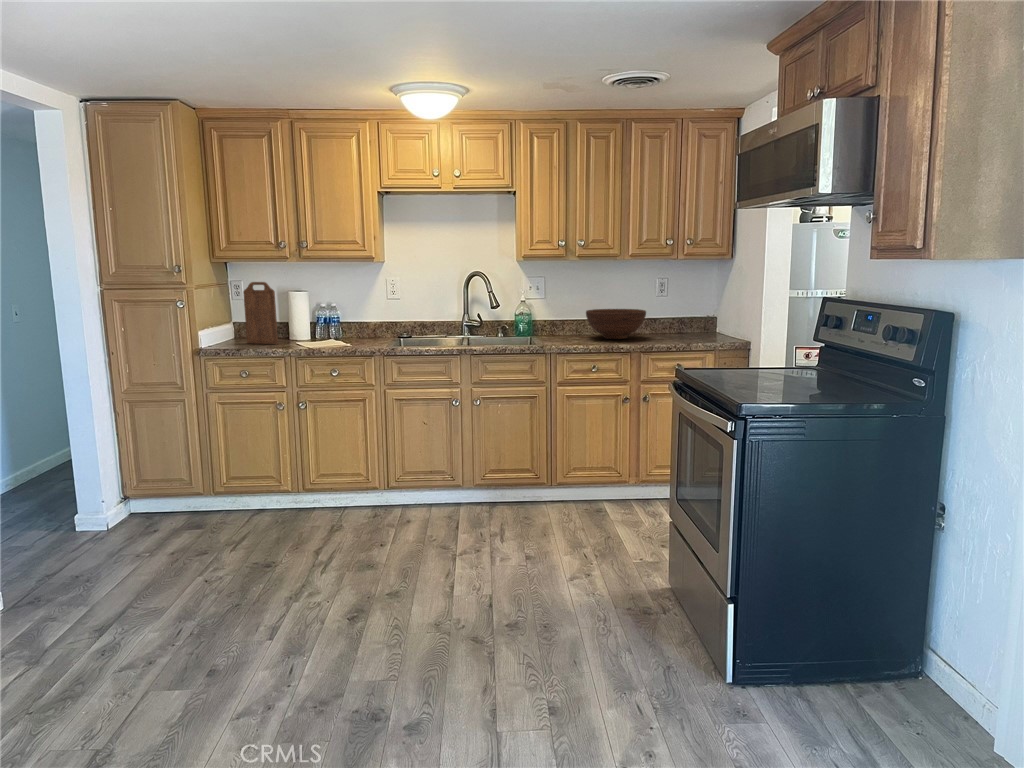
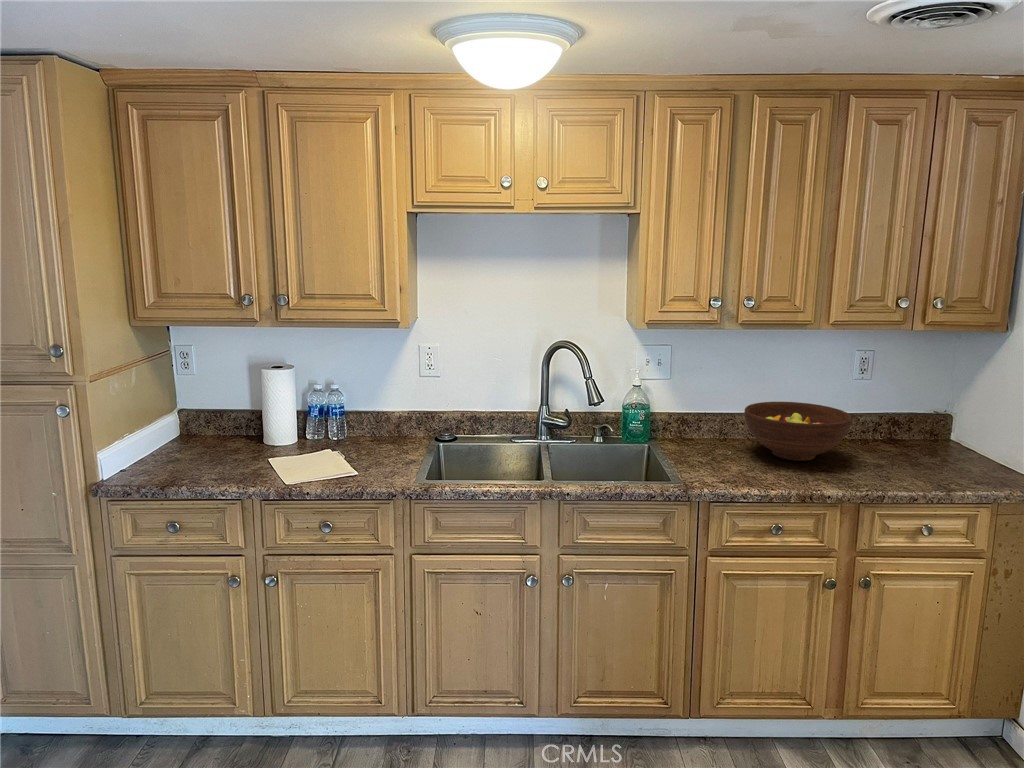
cutting board: present [243,282,278,344] -> none [187,357,241,459]

